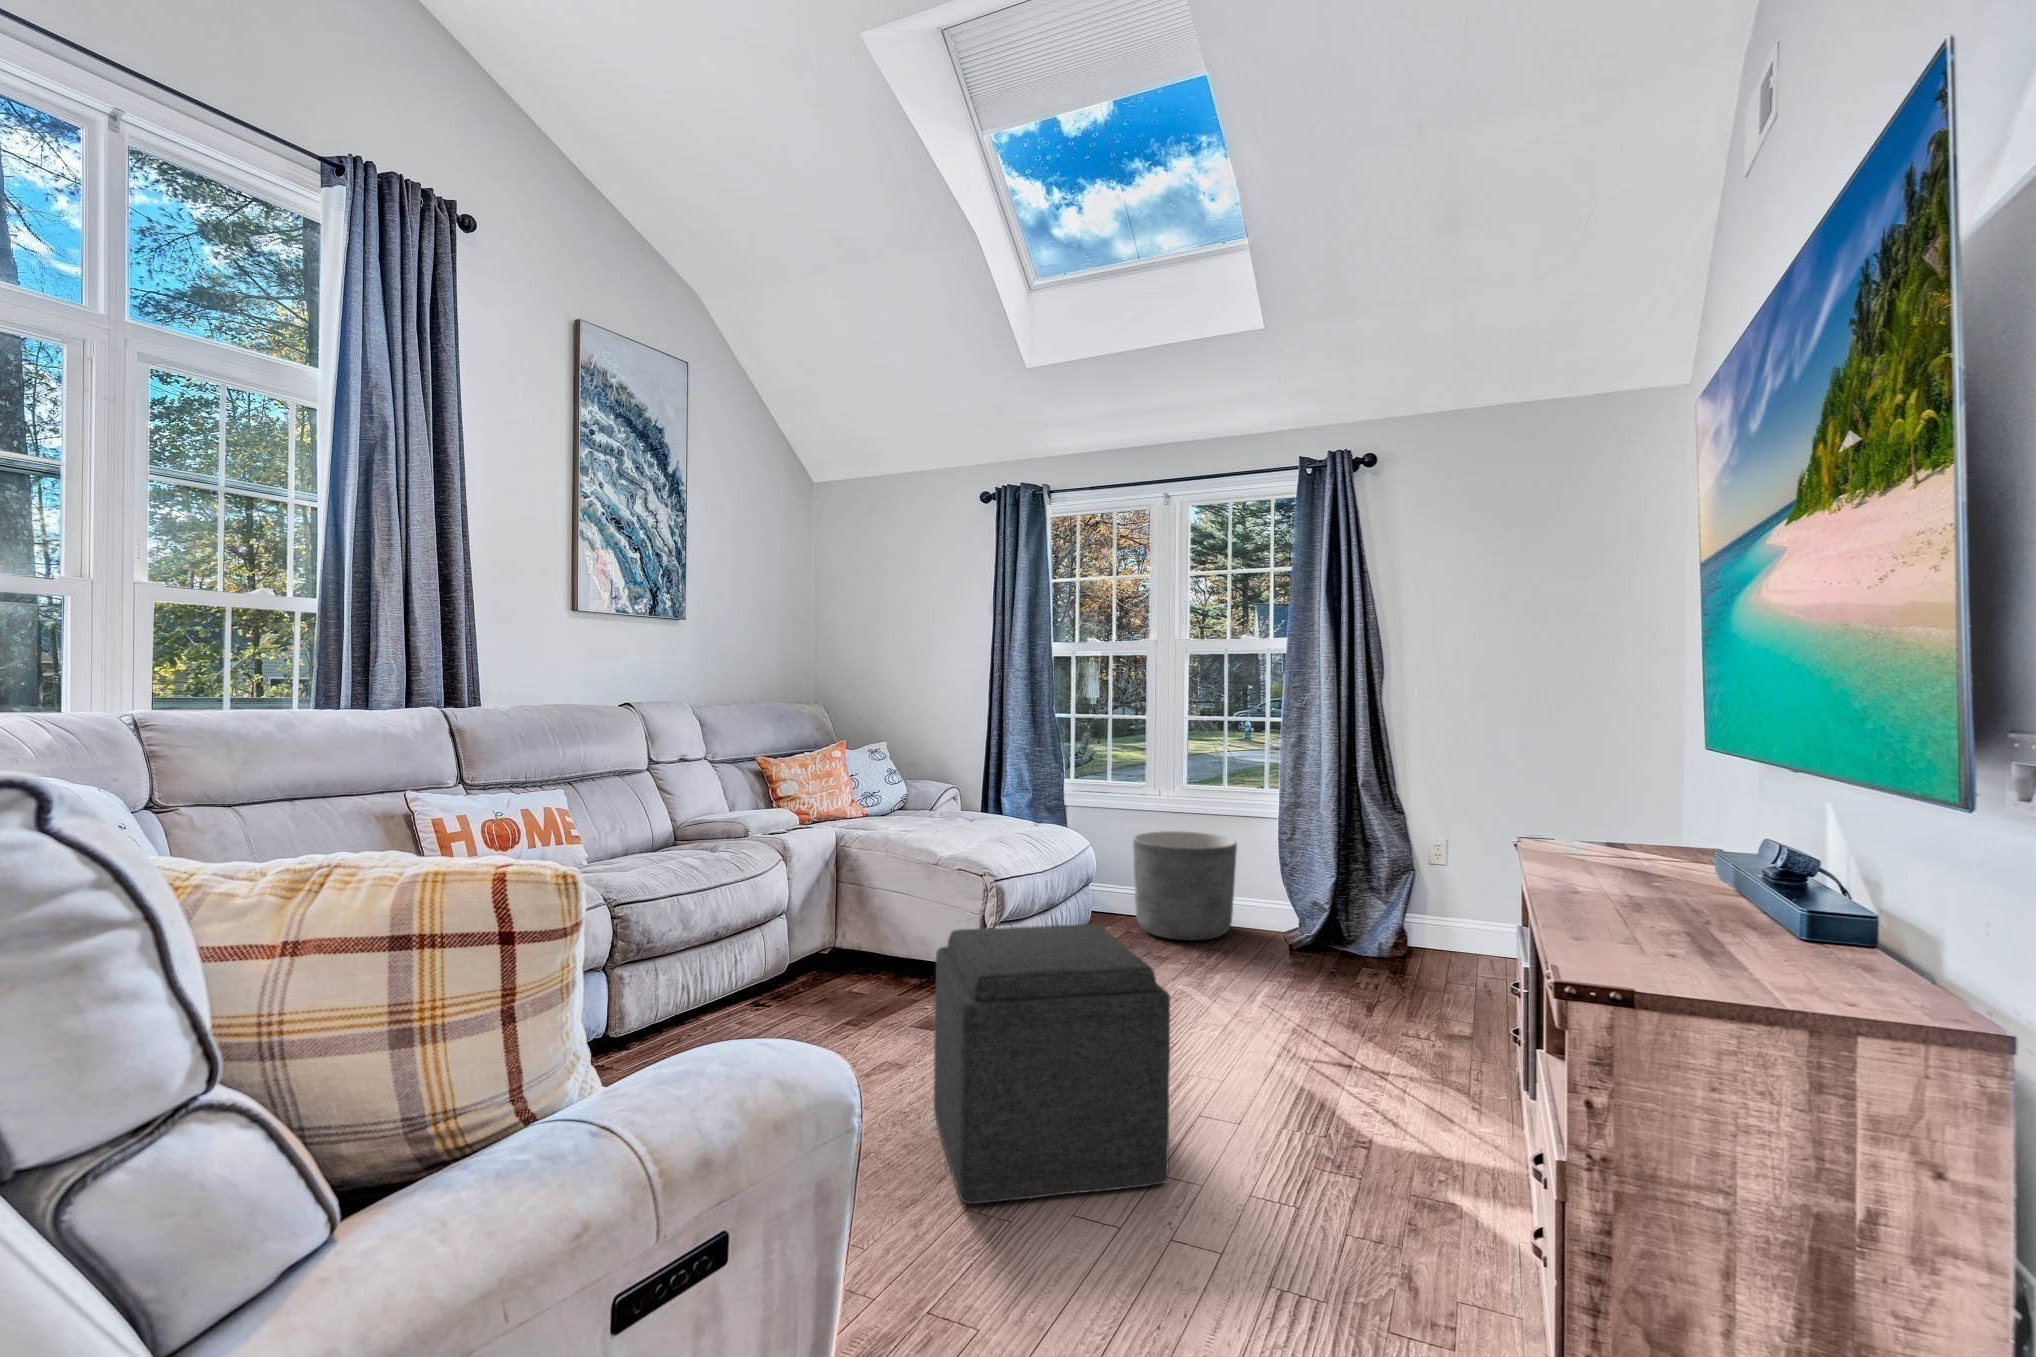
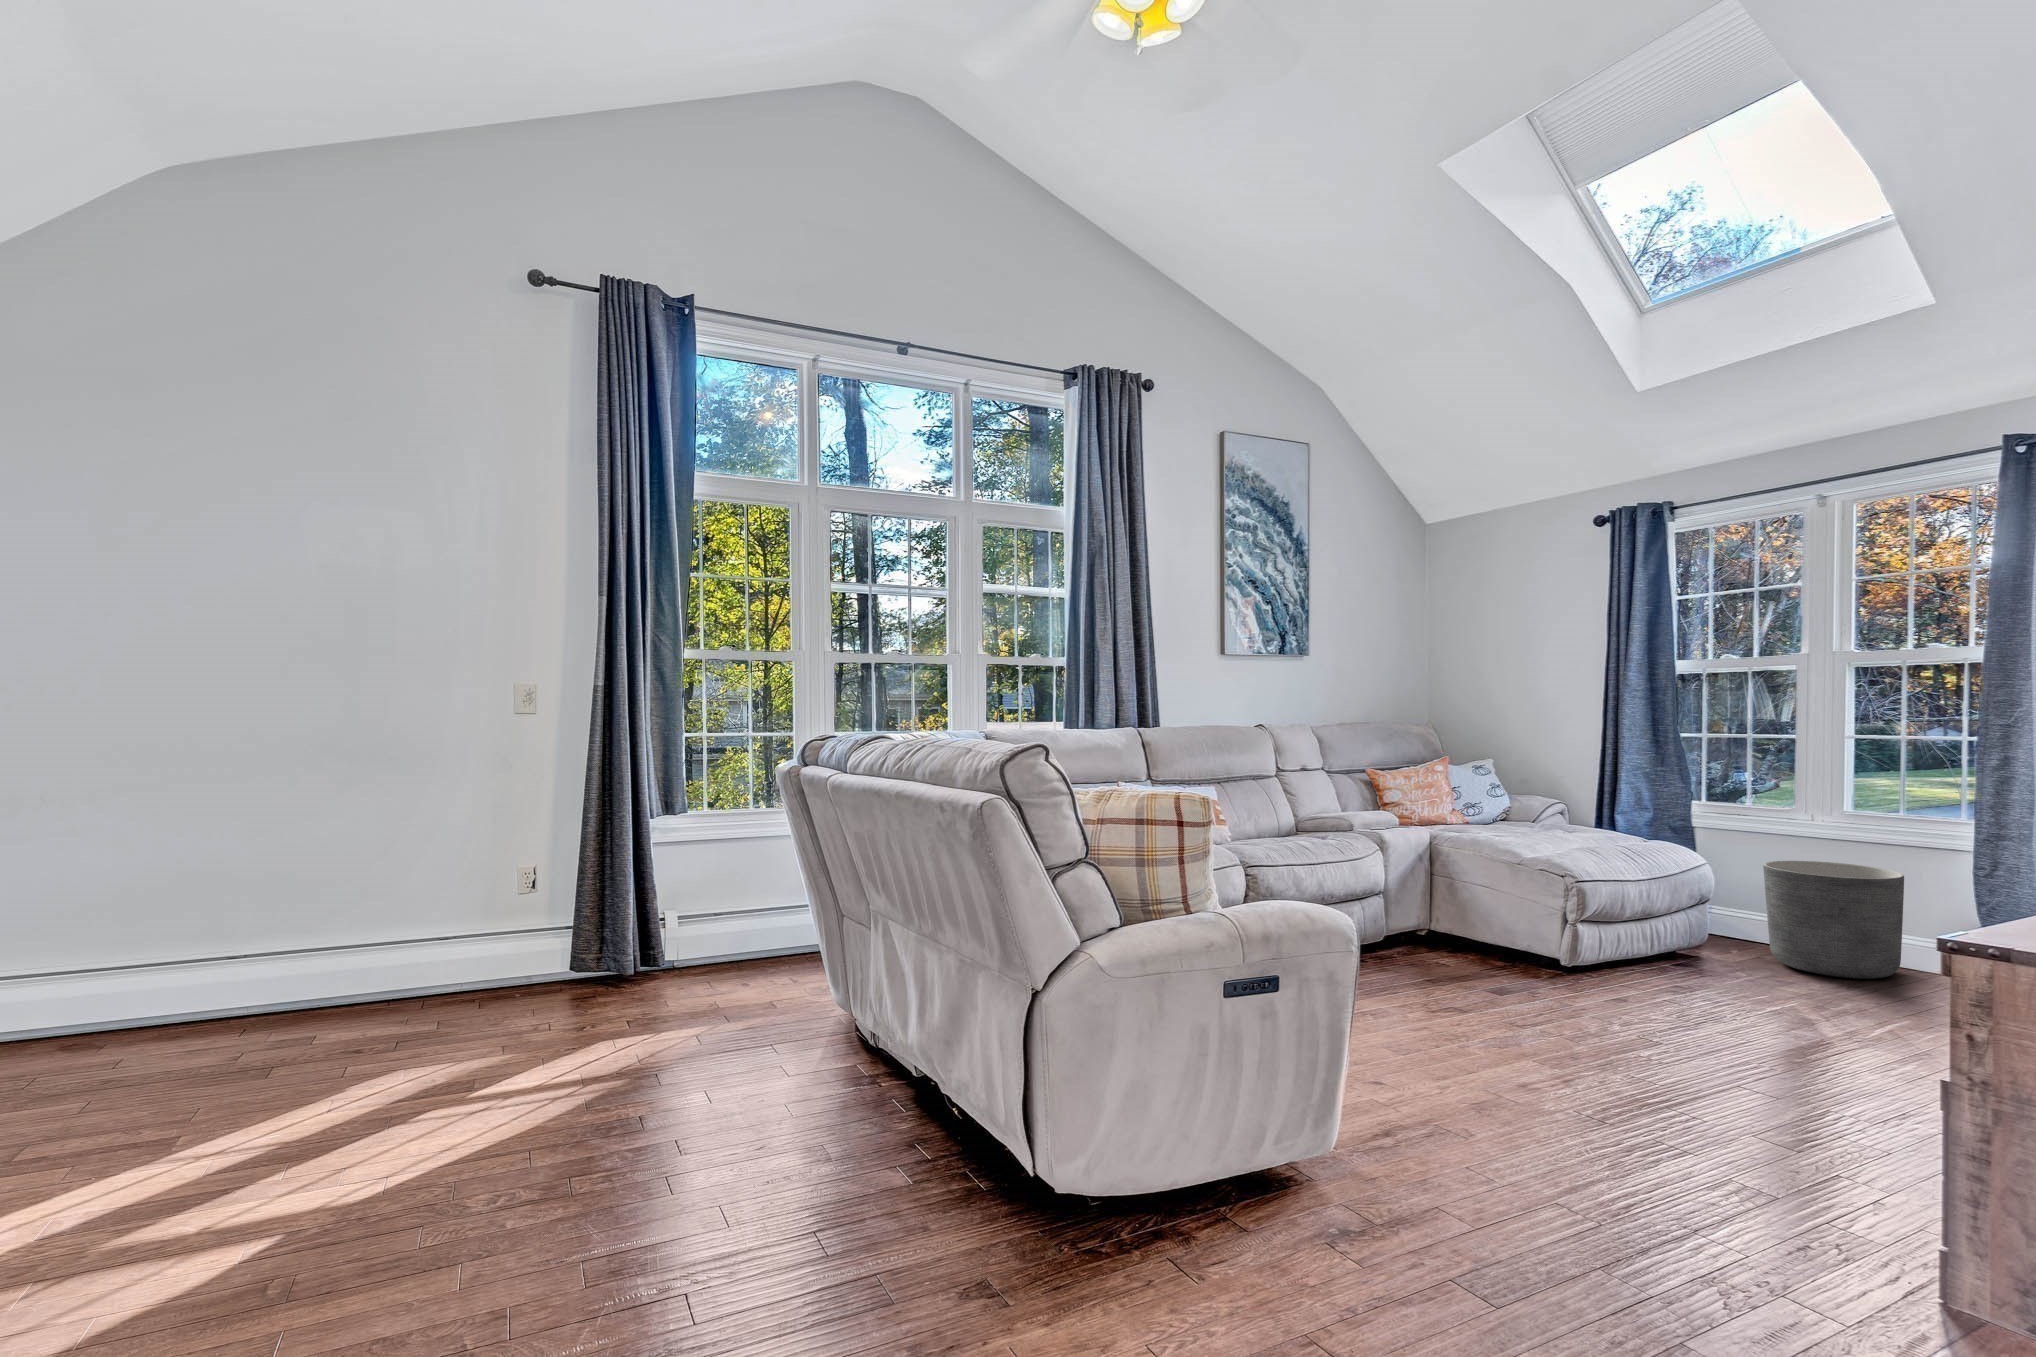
ottoman: present [934,924,1170,1204] -> none [1469,896,1659,1110]

